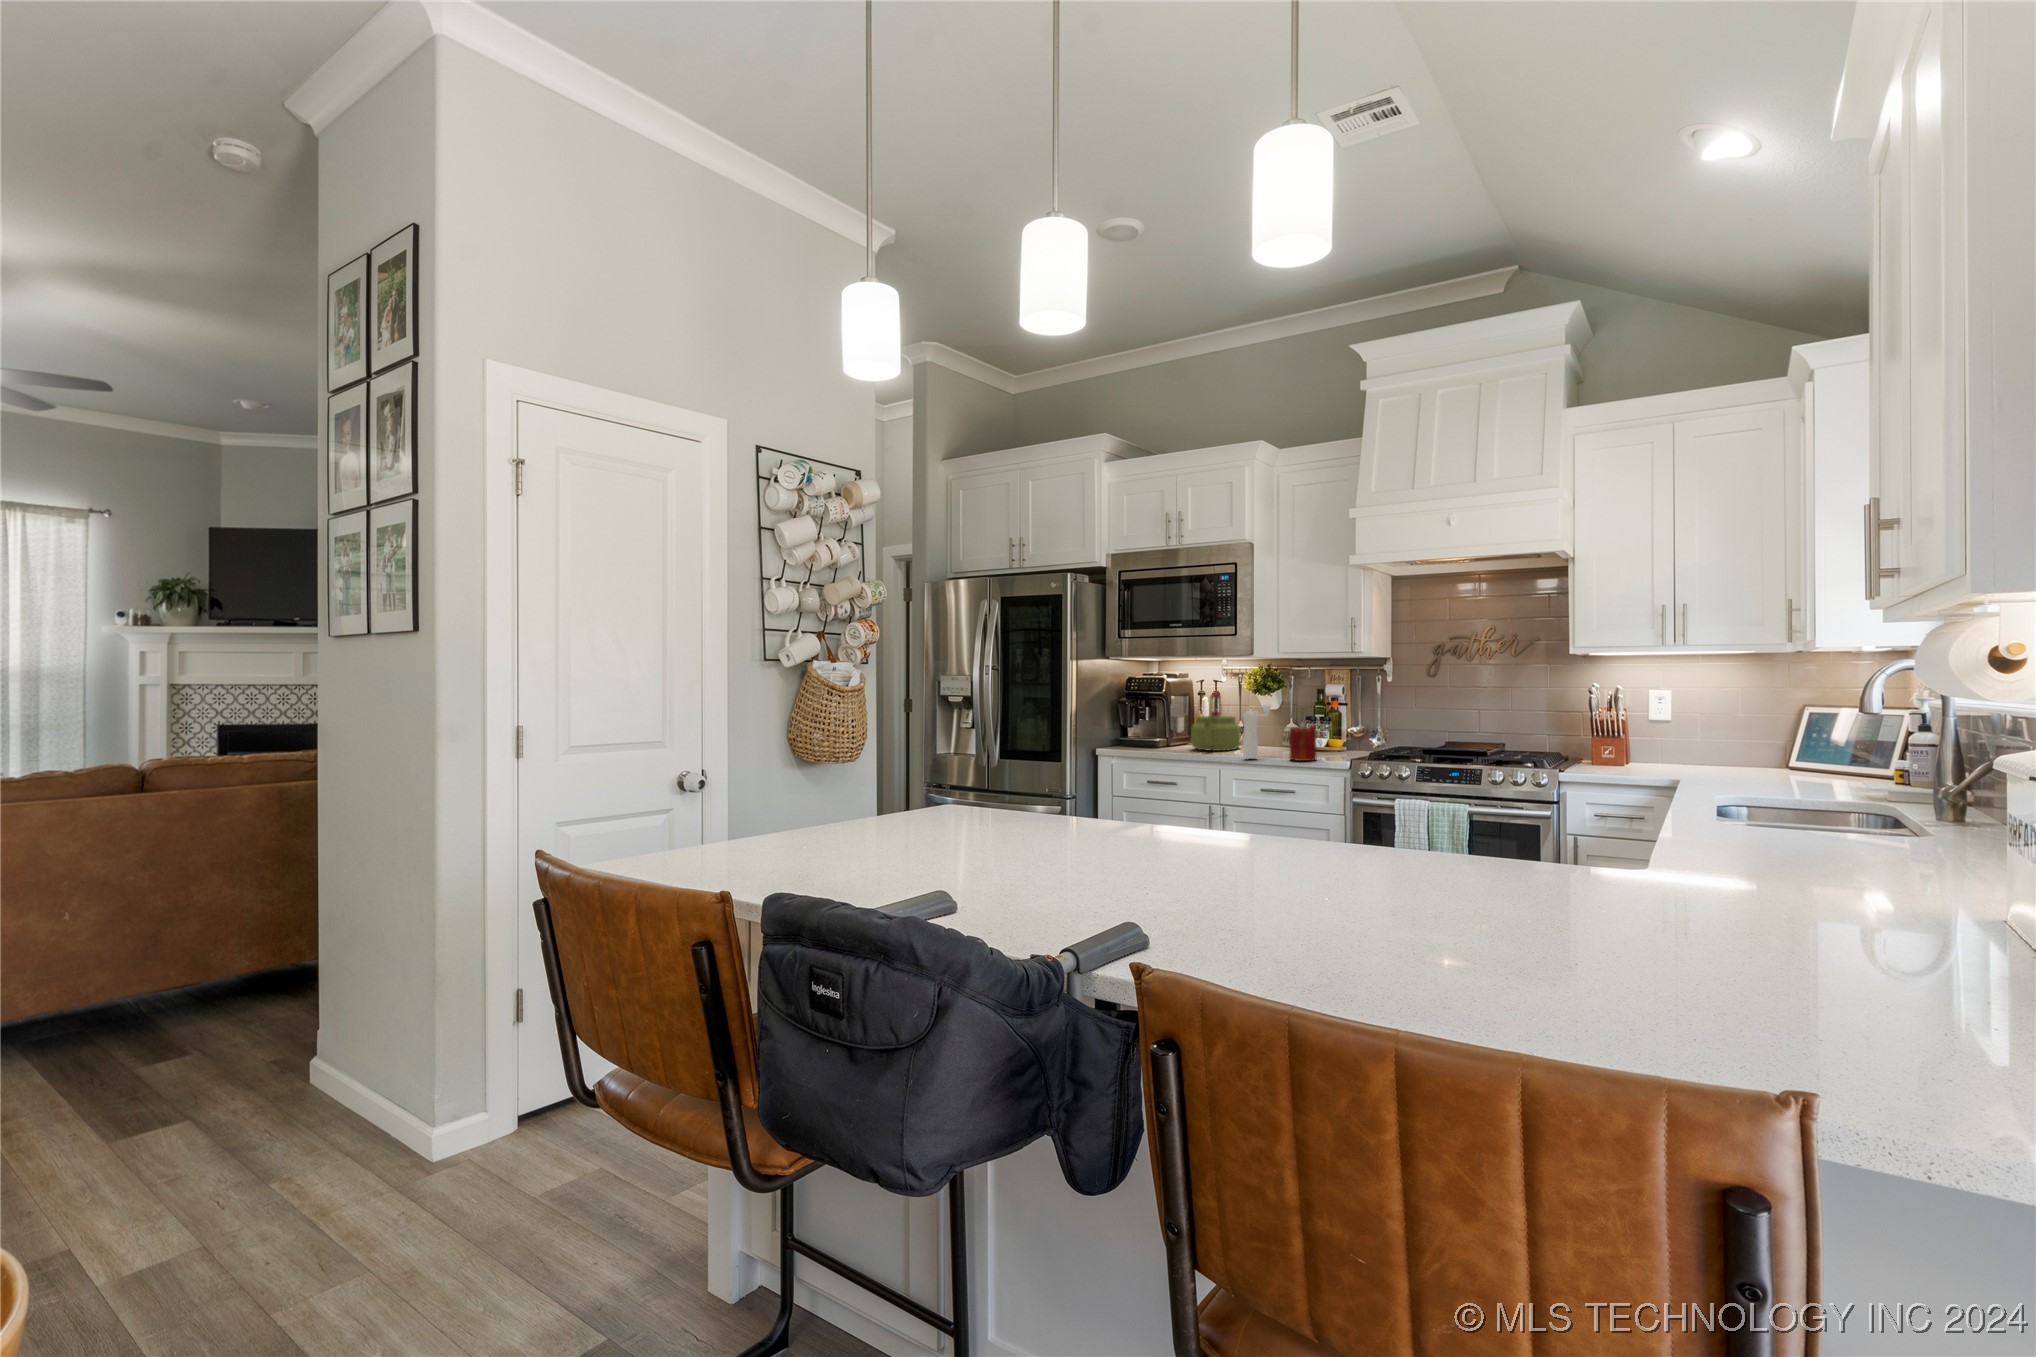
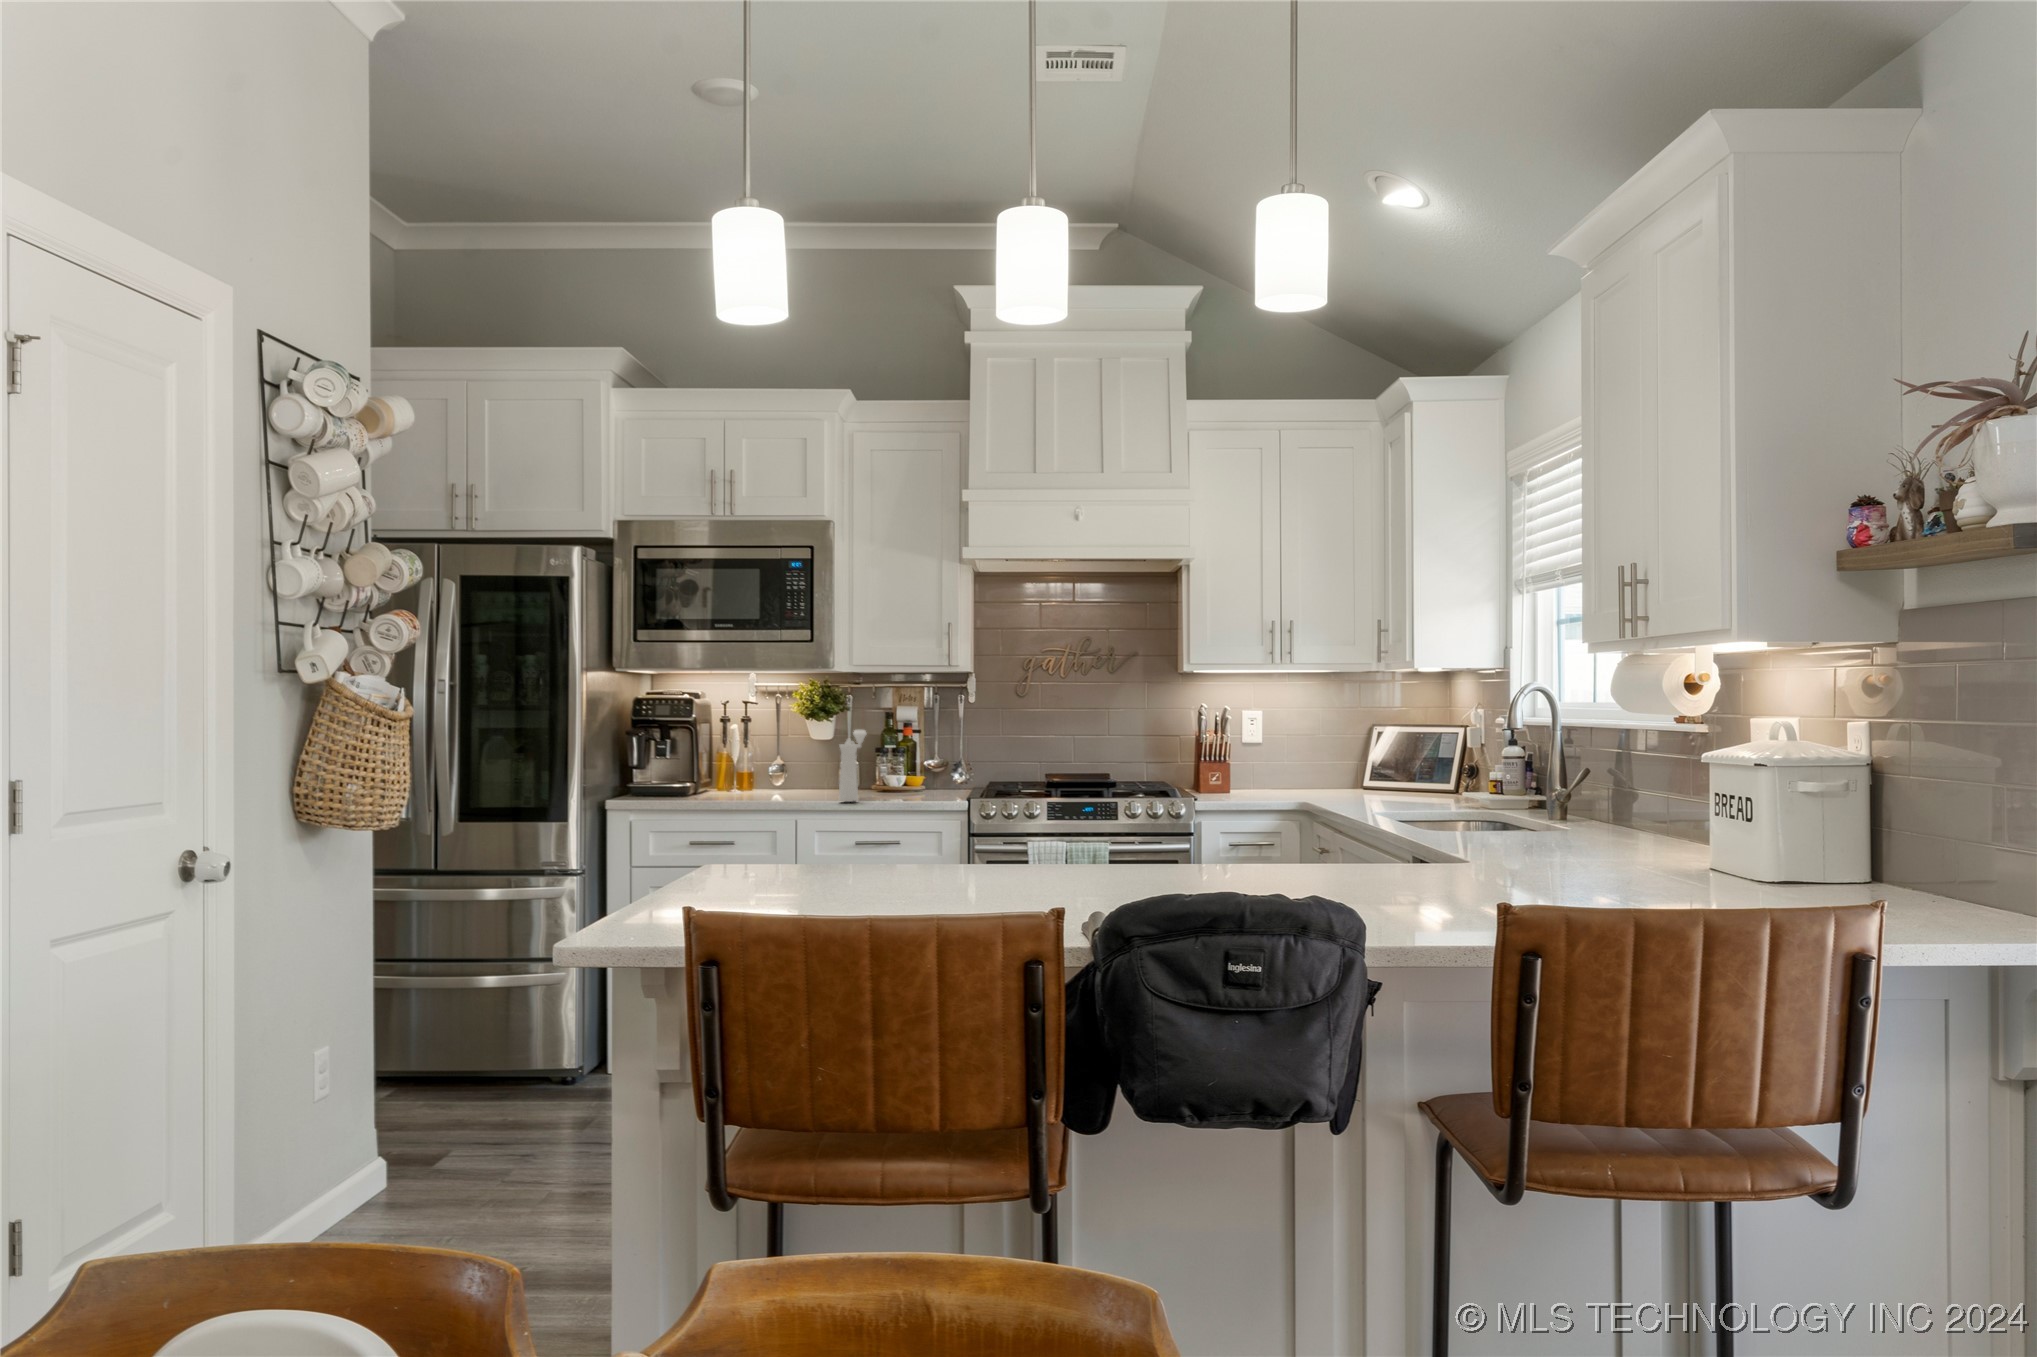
kettle: present [1191,693,1240,751] -> none [740,717,805,794]
candle: present [1289,723,1317,761] -> none [897,753,932,801]

